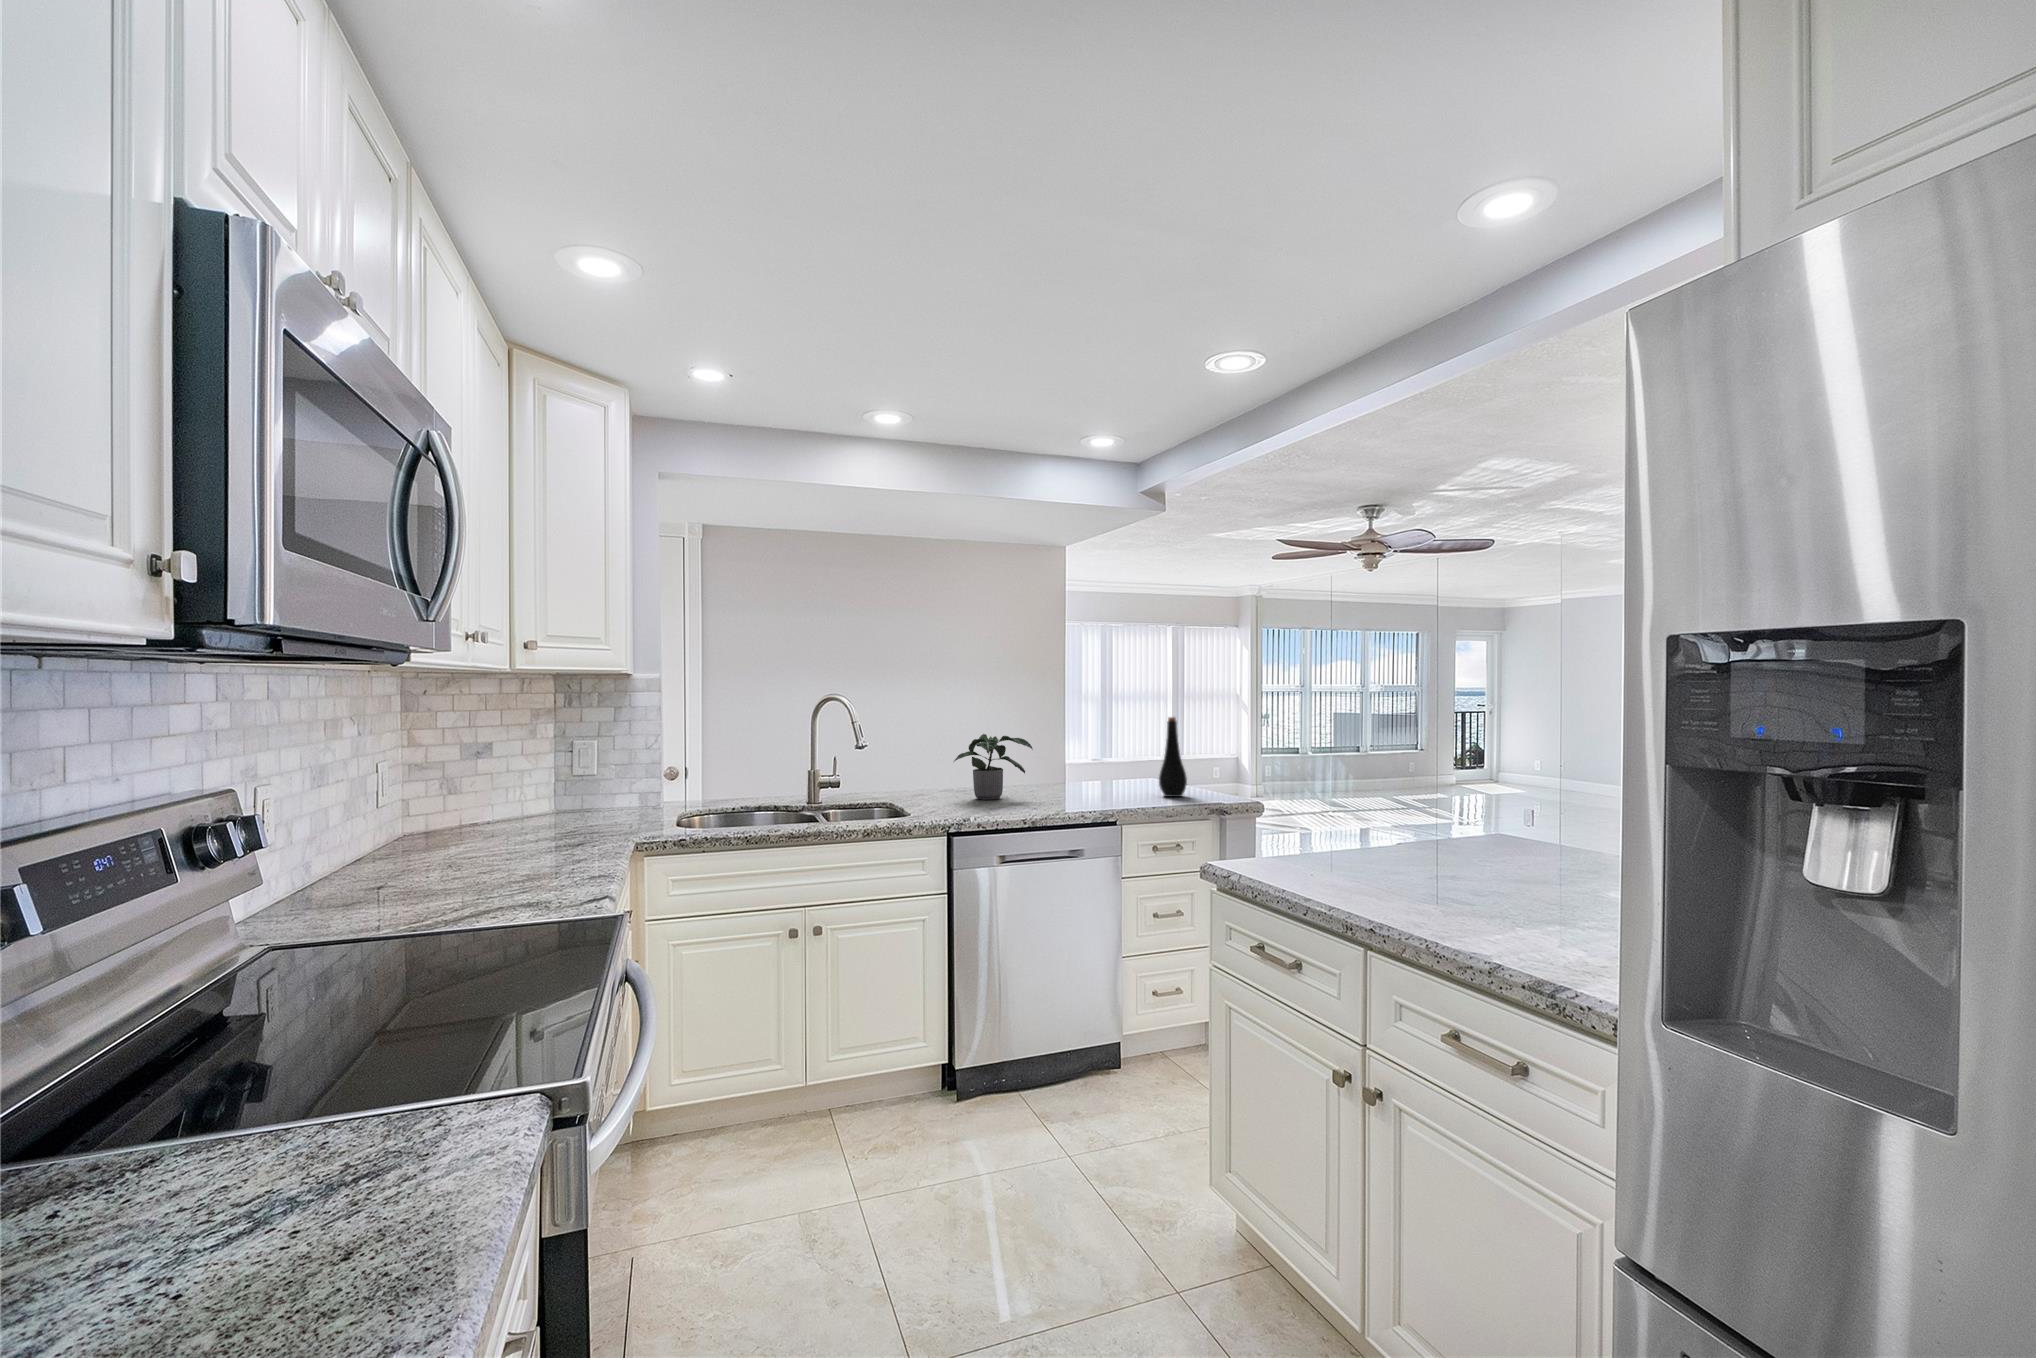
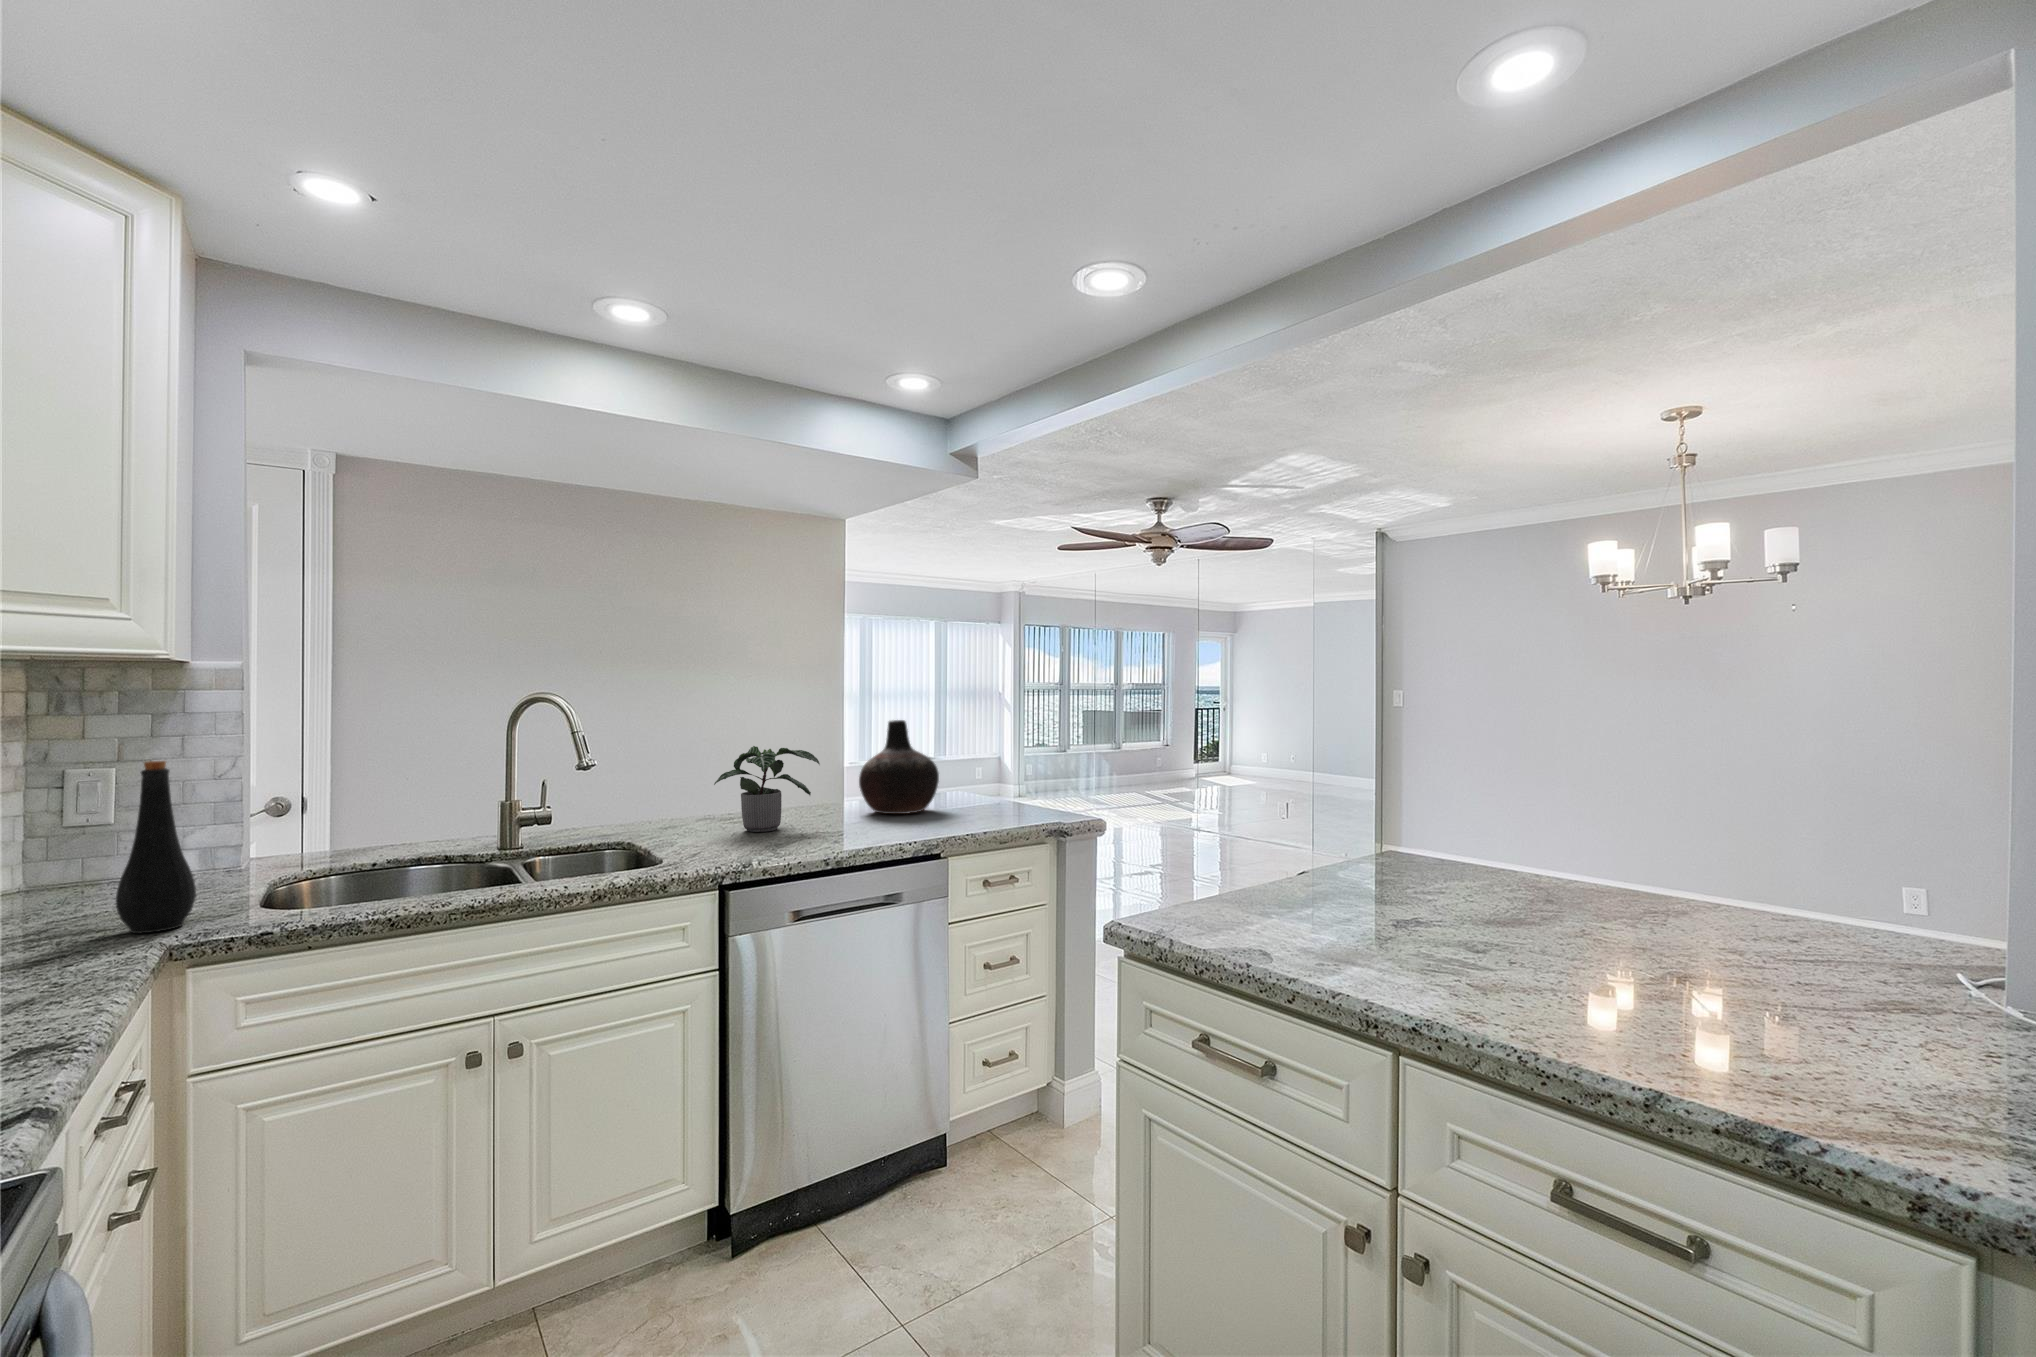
vase: none [1066,716,1131,792] -> present [859,720,939,814]
bottle: present [1159,717,1187,797] -> present [116,761,196,933]

